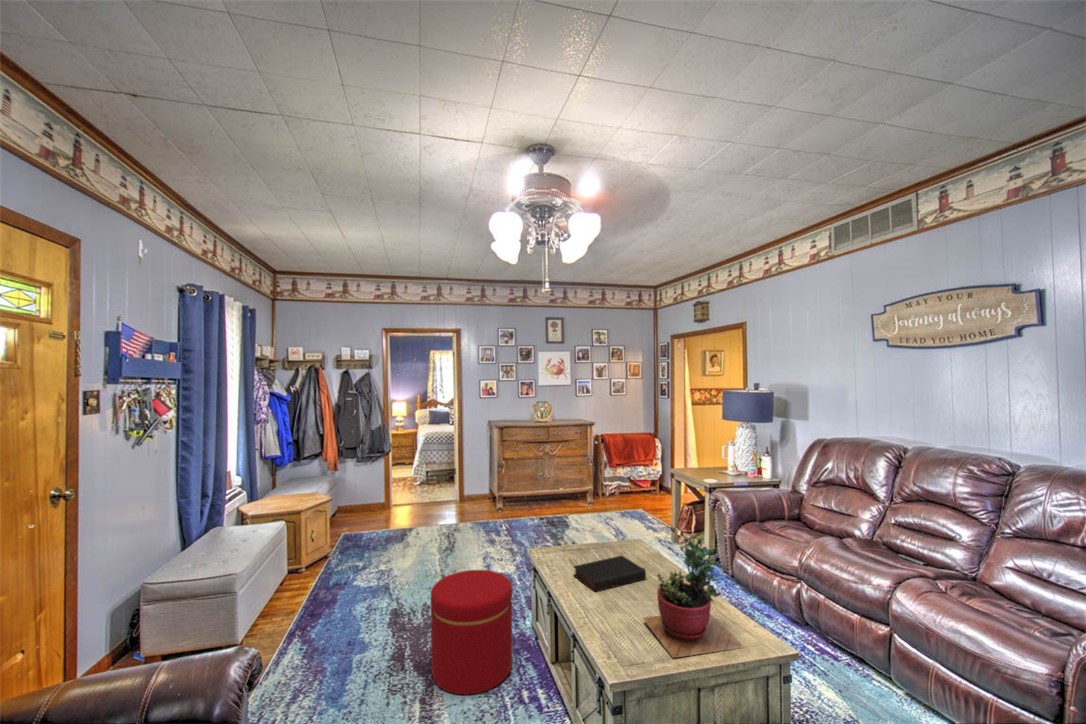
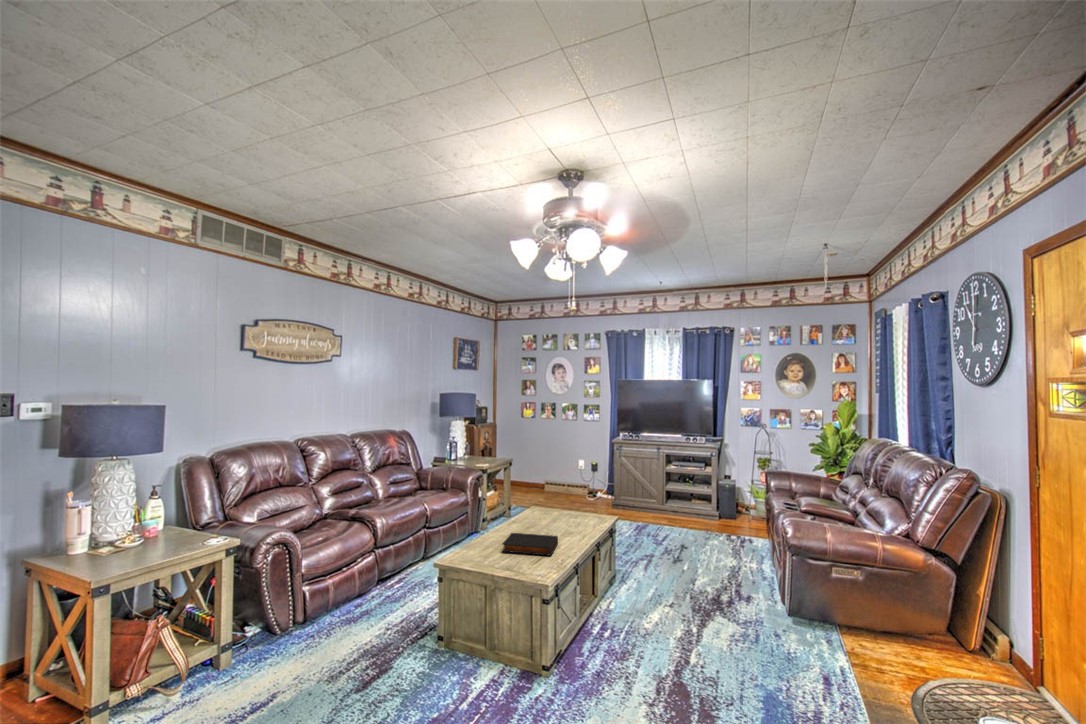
succulent plant: present [643,538,744,658] -> none [526,467,577,523]
ottoman: present [430,570,512,694] -> none [593,572,675,694]

